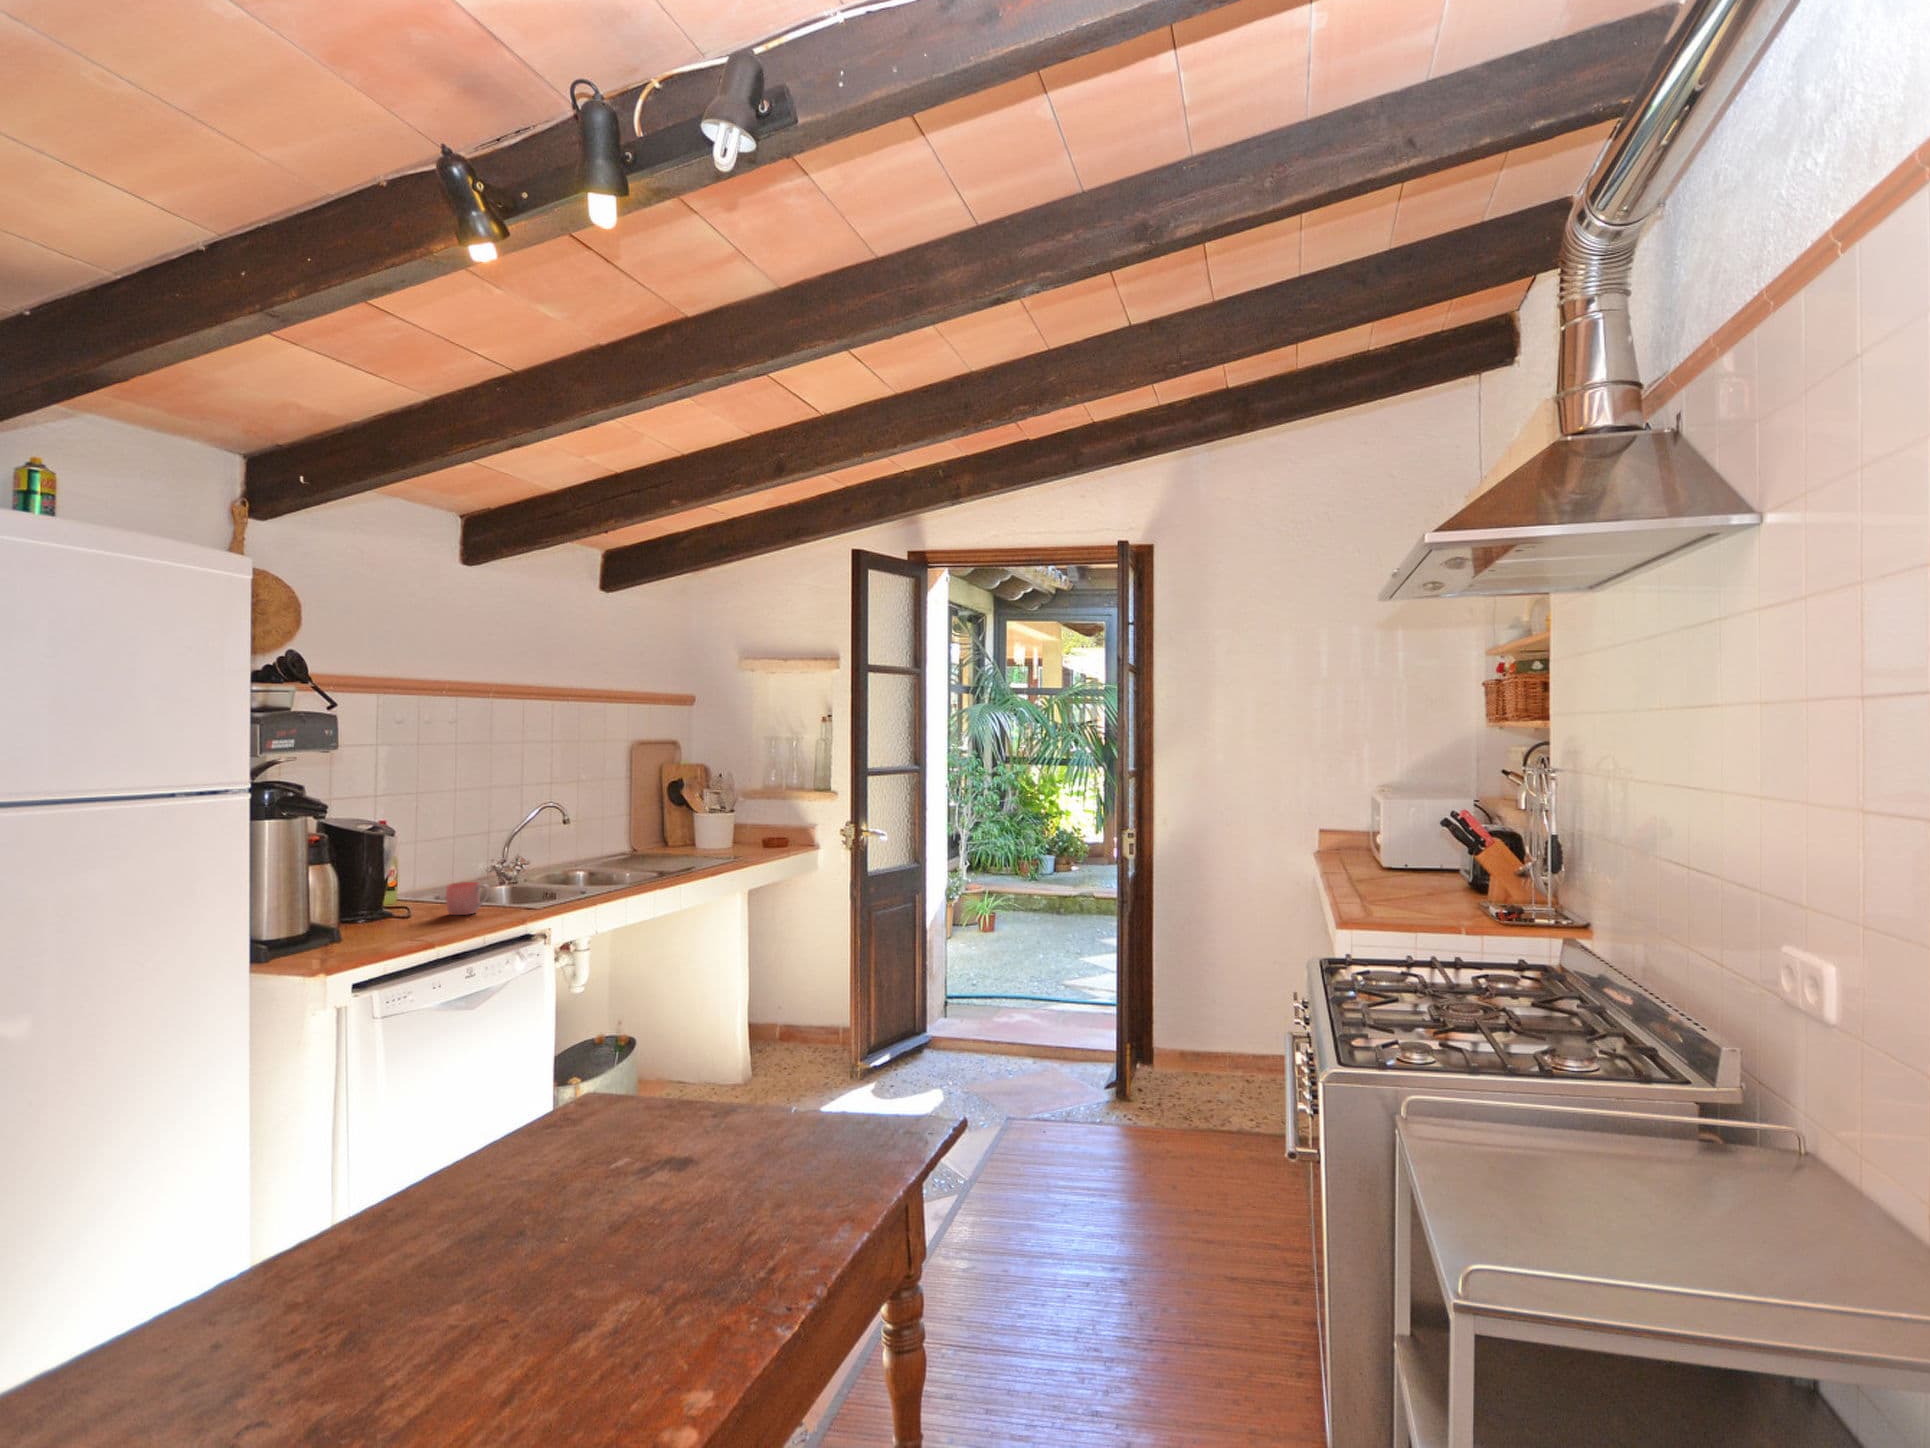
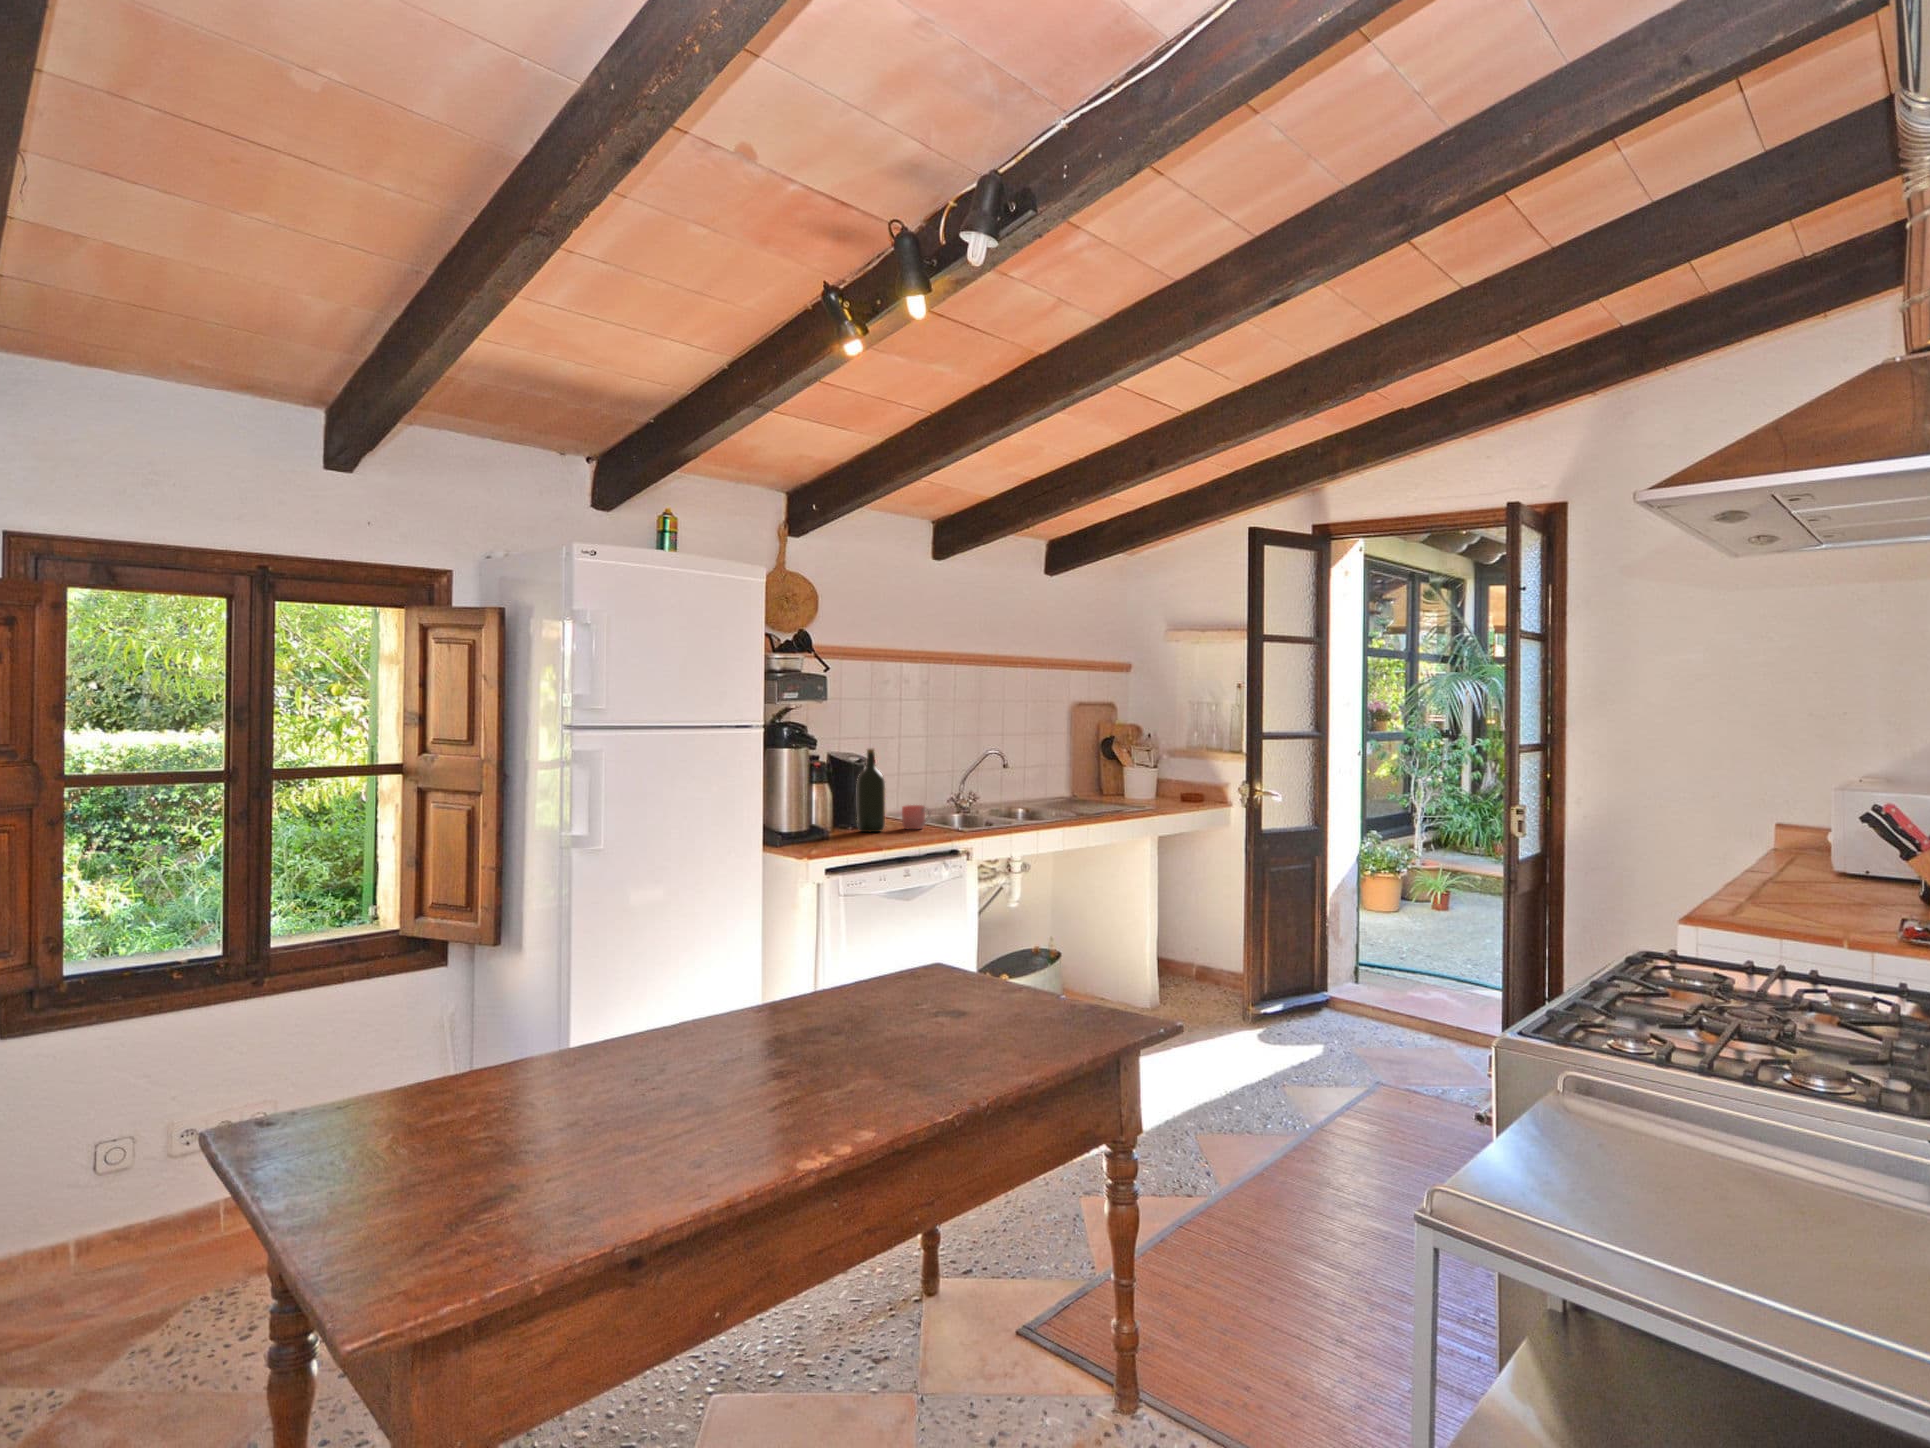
wine bottle: none [383,813,426,926] -> present [857,749,885,832]

